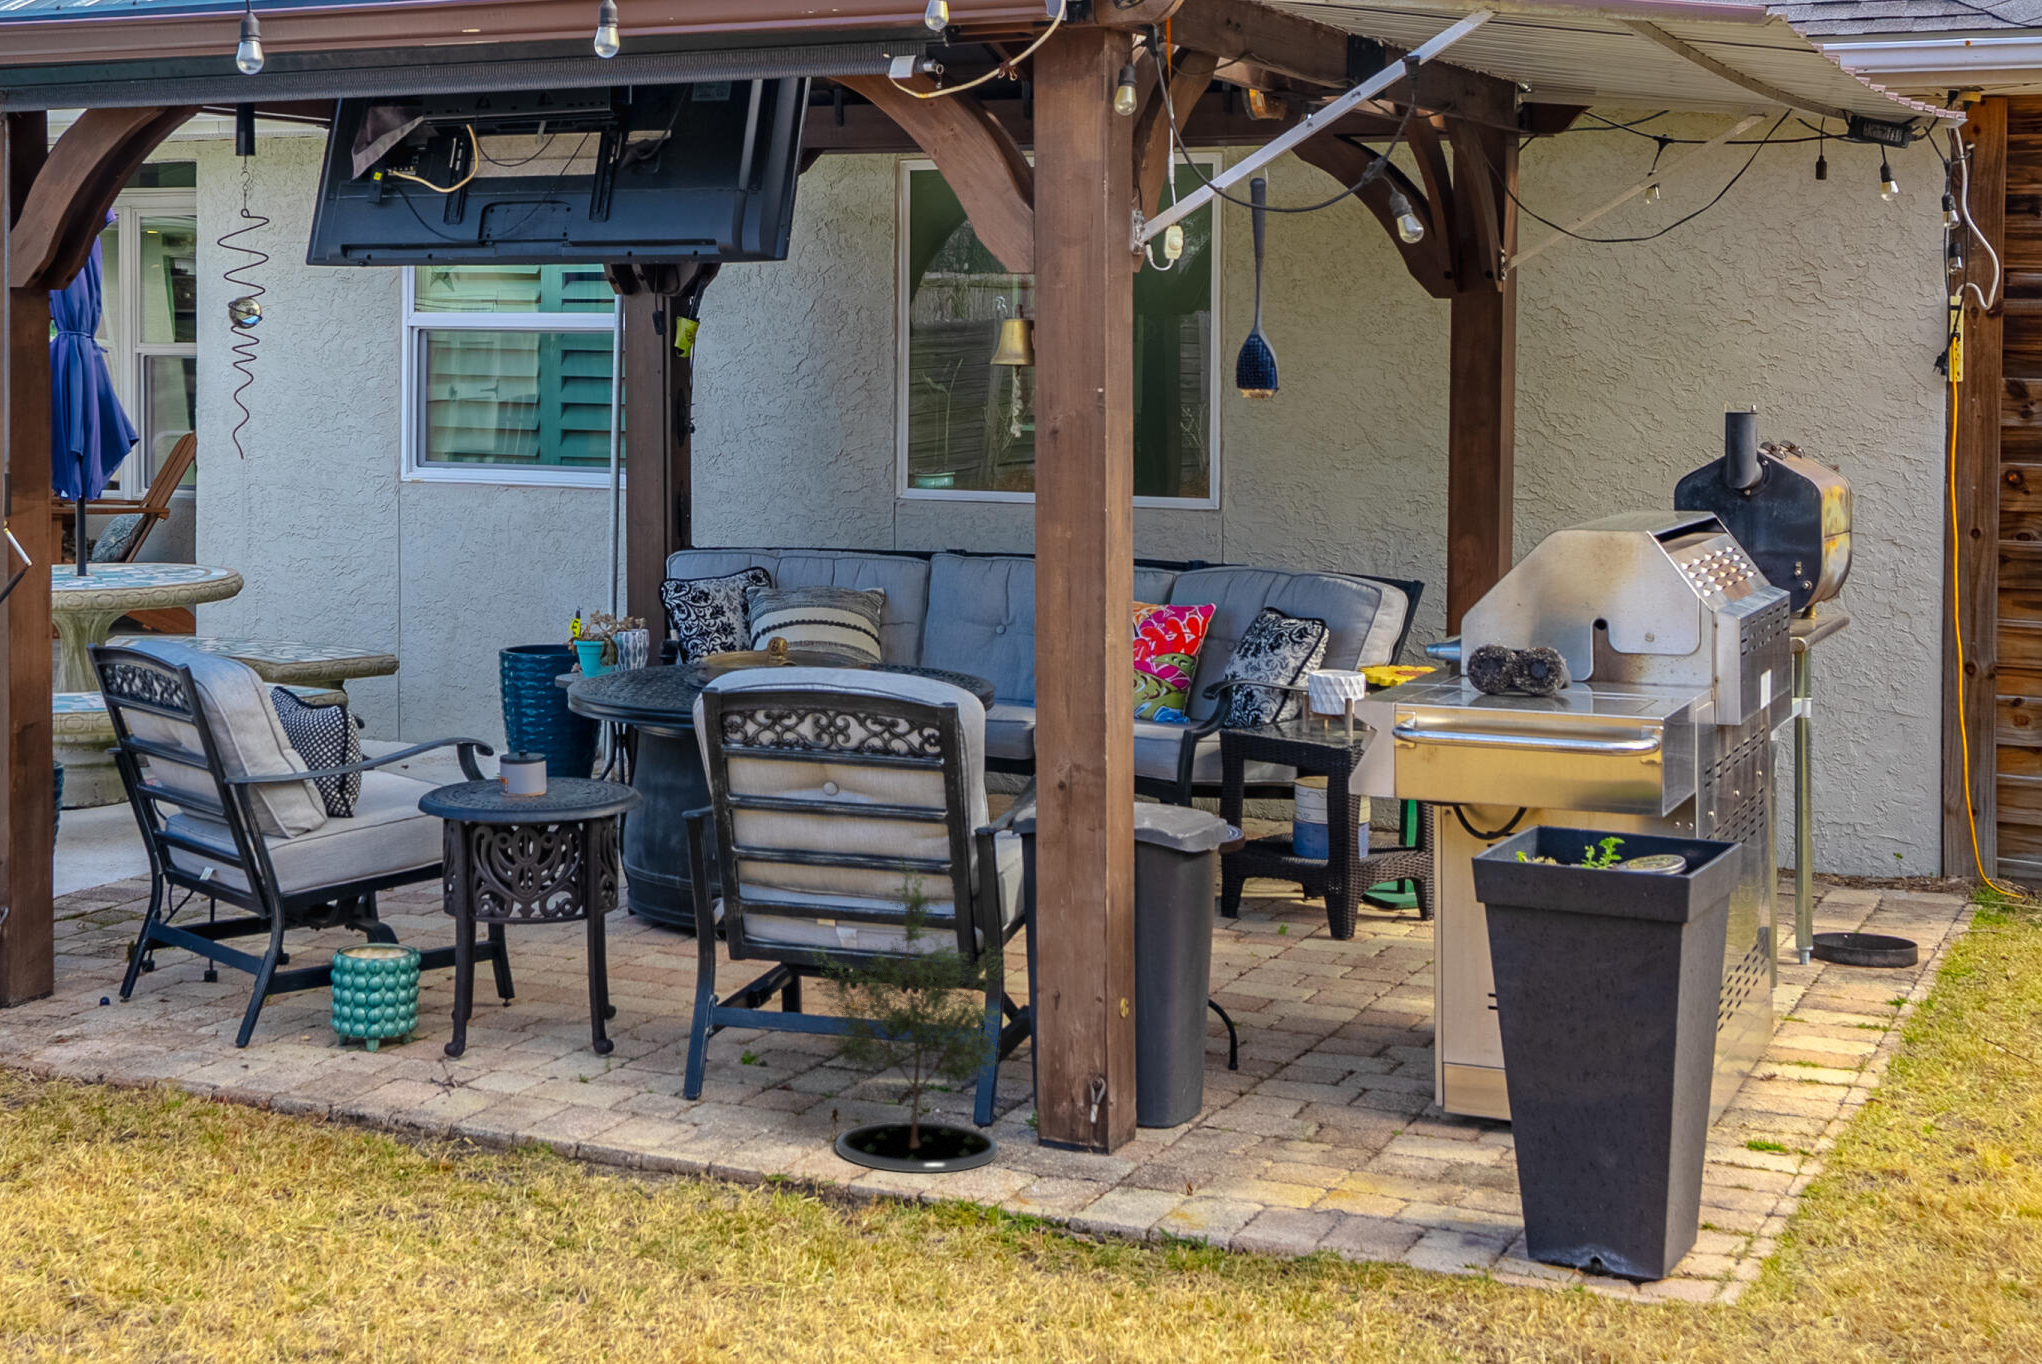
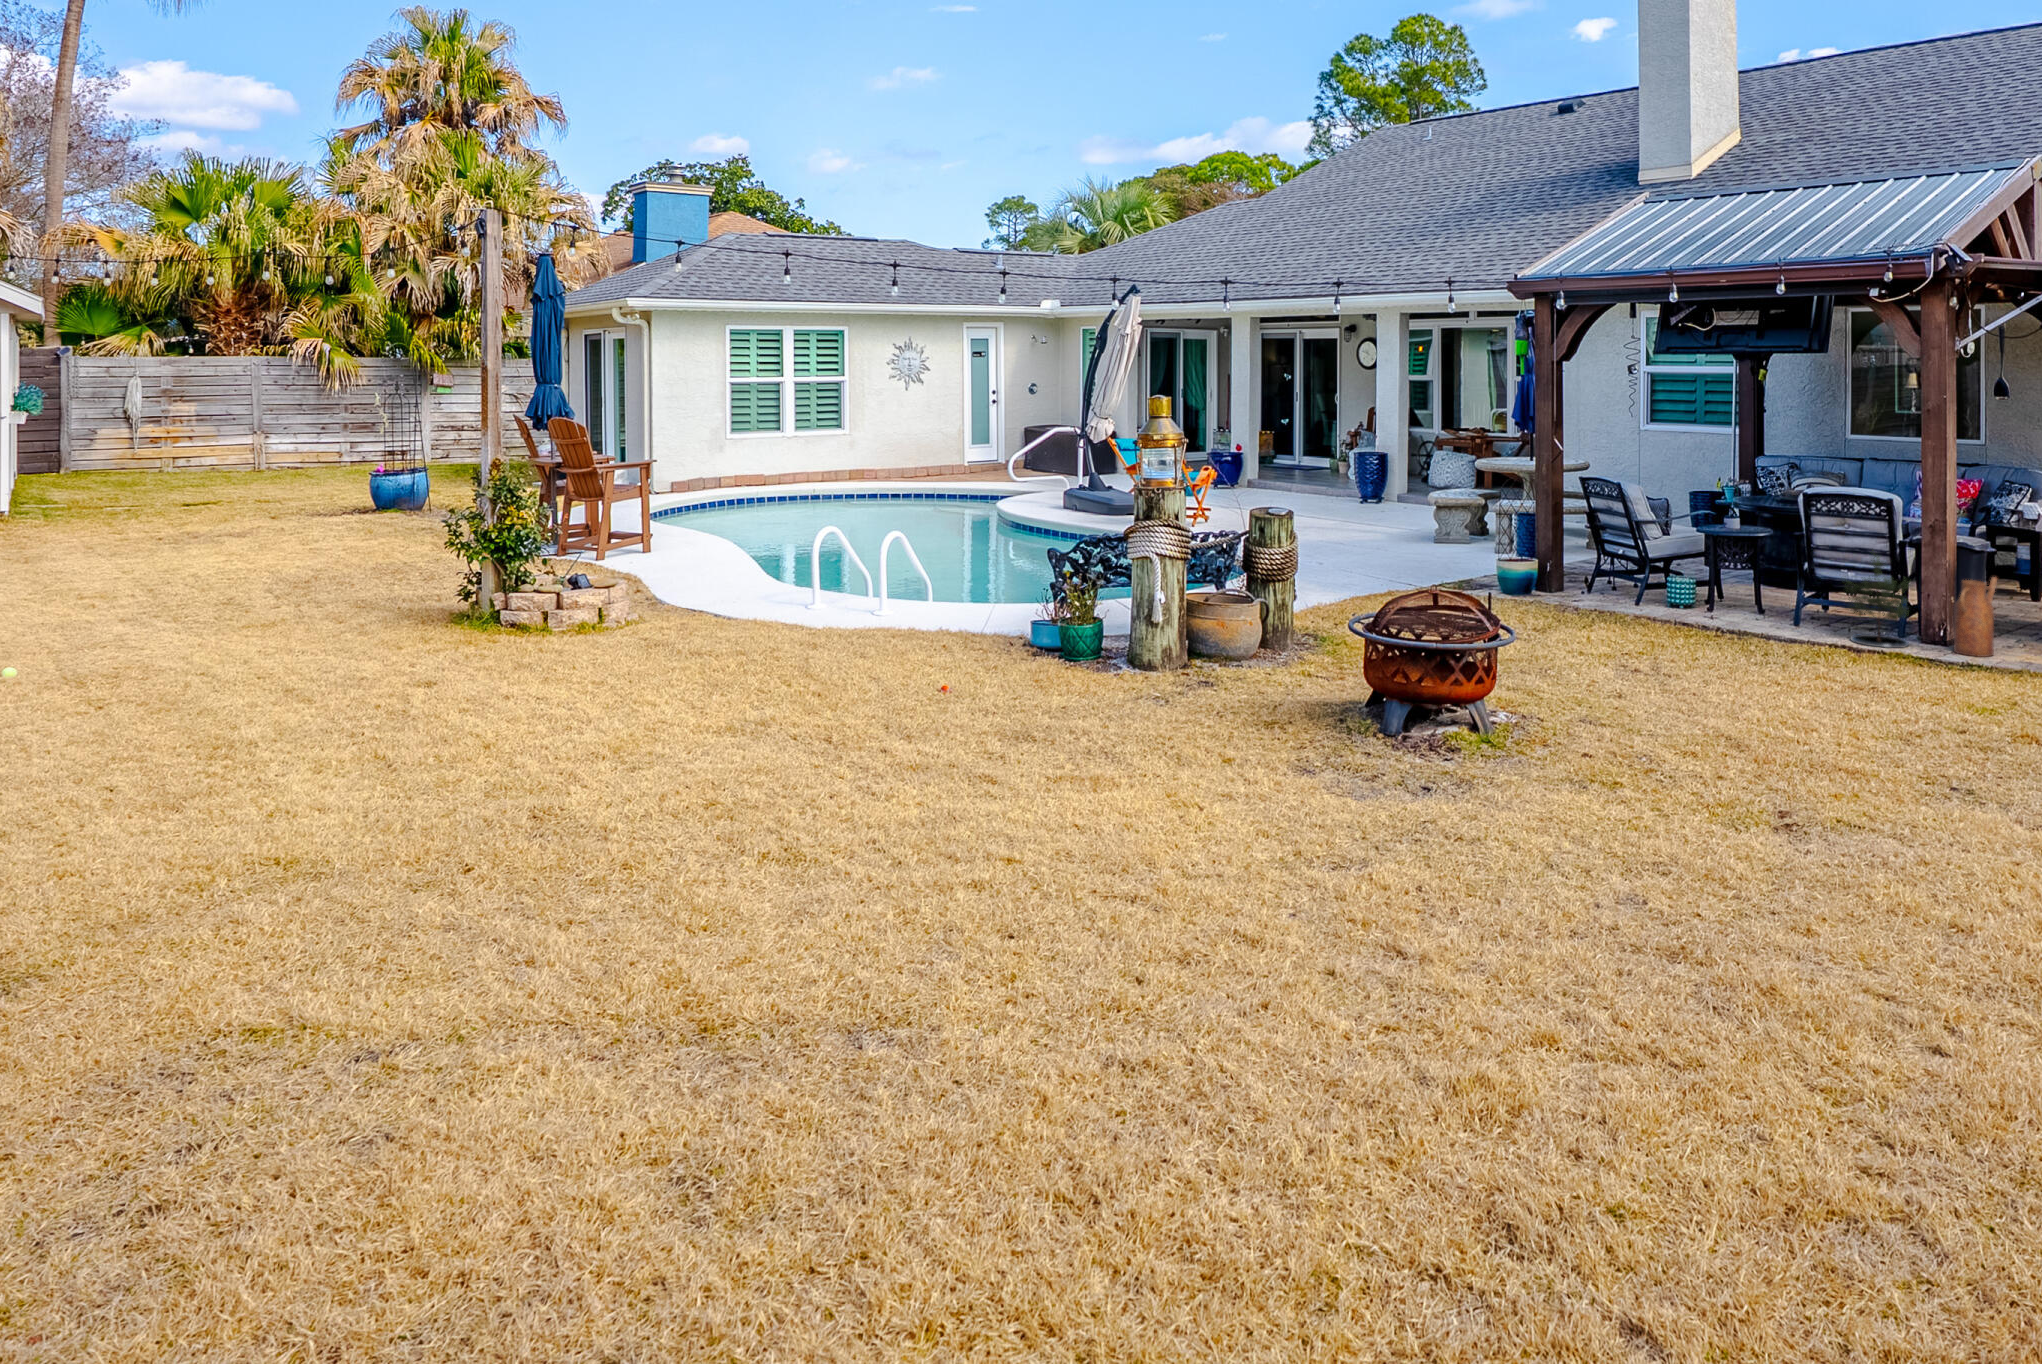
watering can: none [1118,926,1238,1185] -> present [1954,577,1997,657]

